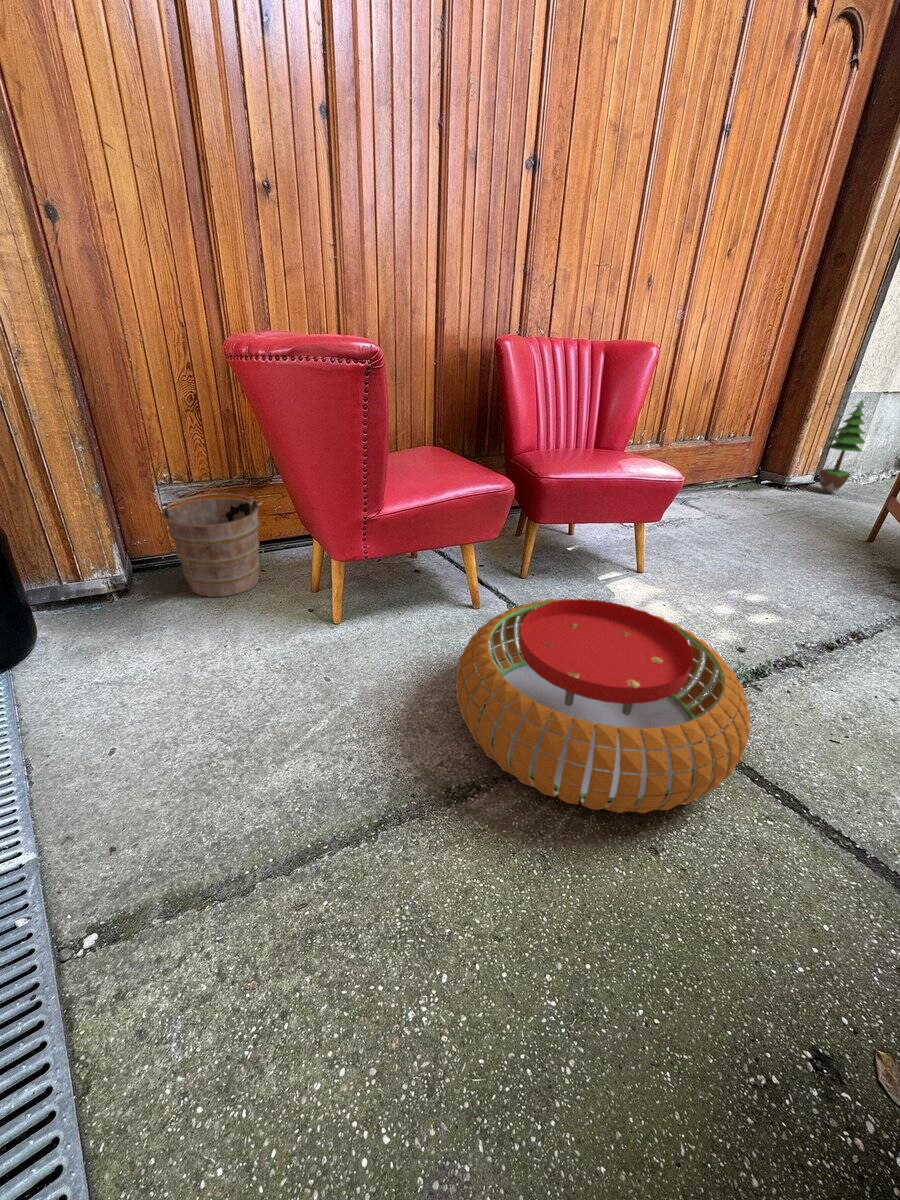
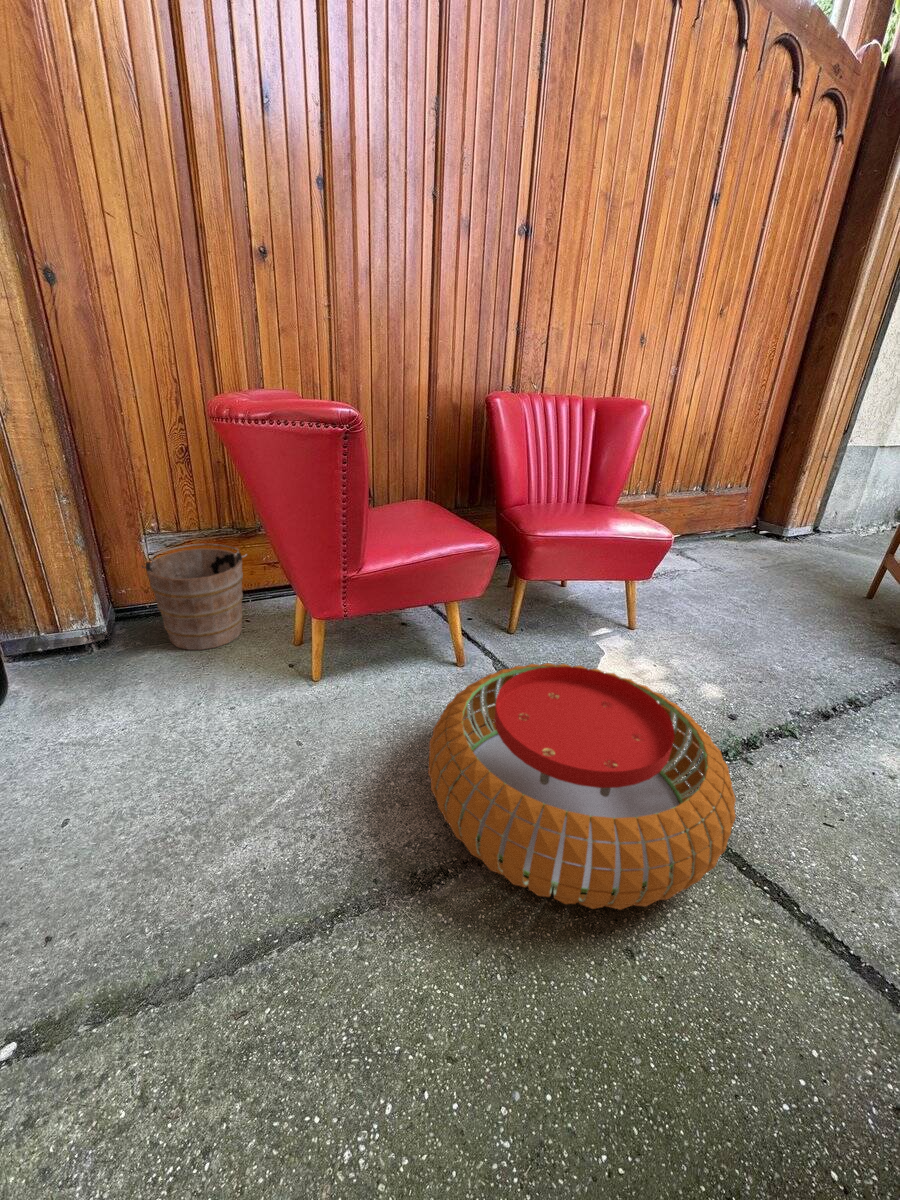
potted tree: present [819,400,865,493] -> none [819,453,864,545]

